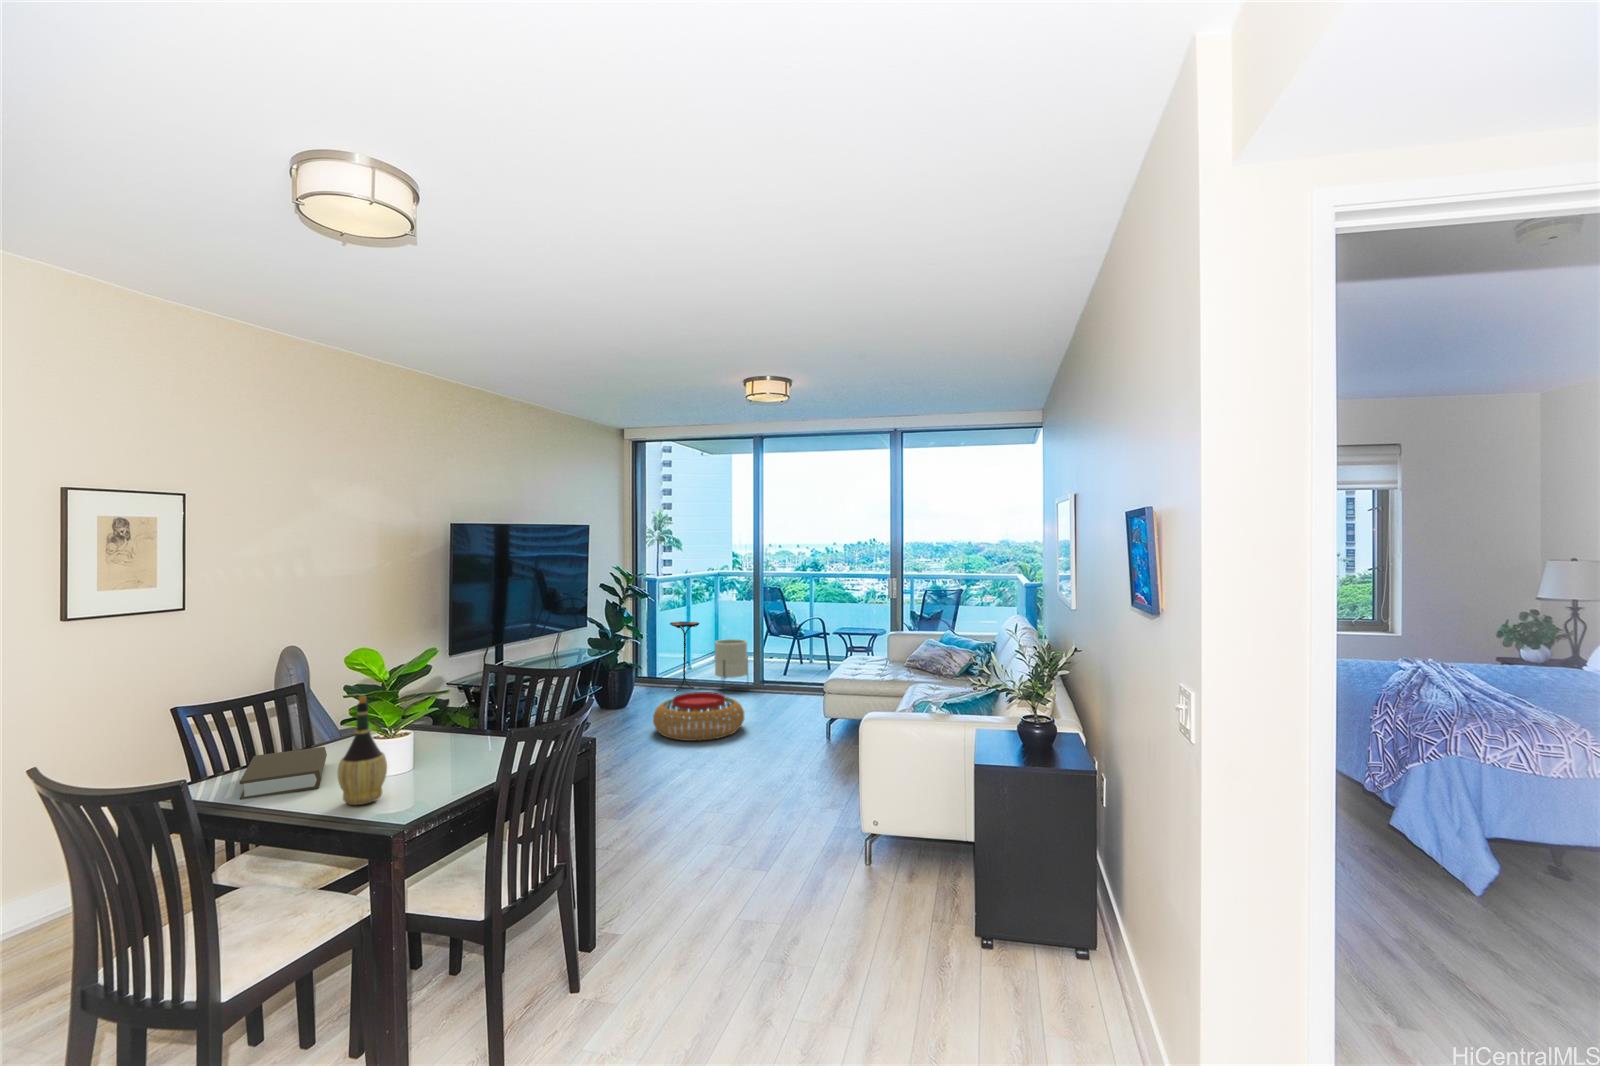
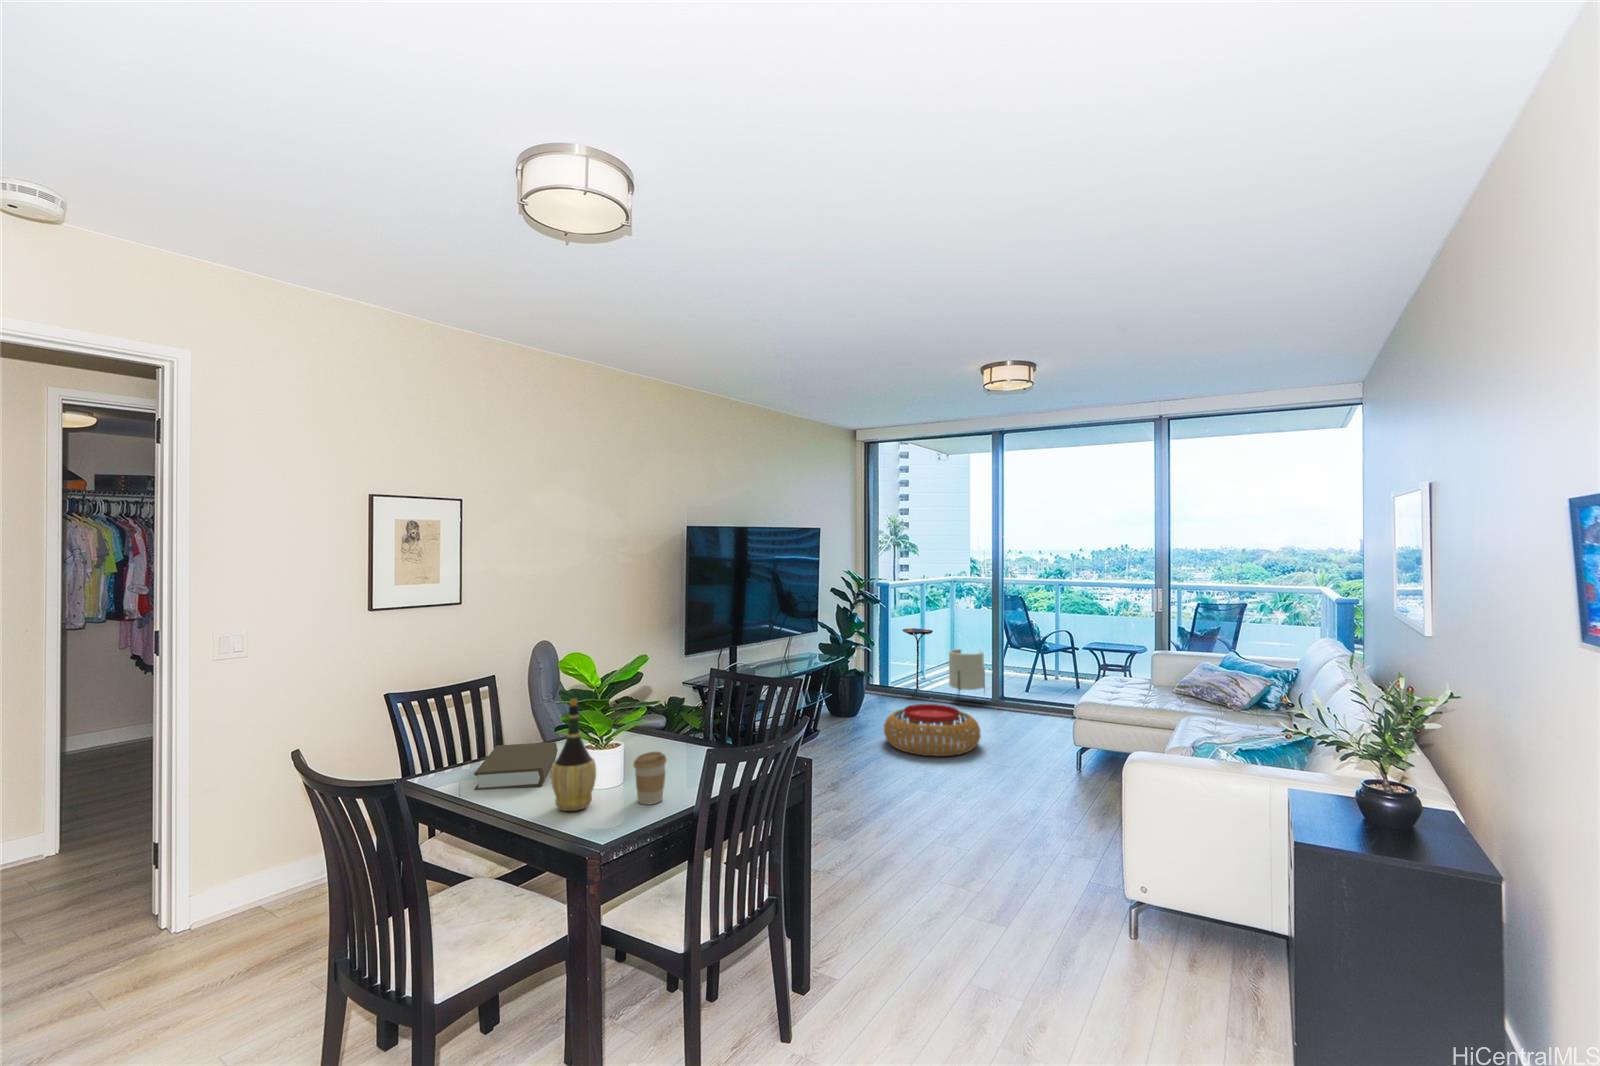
coffee cup: none [425,741,460,792] -> present [634,752,666,805]

